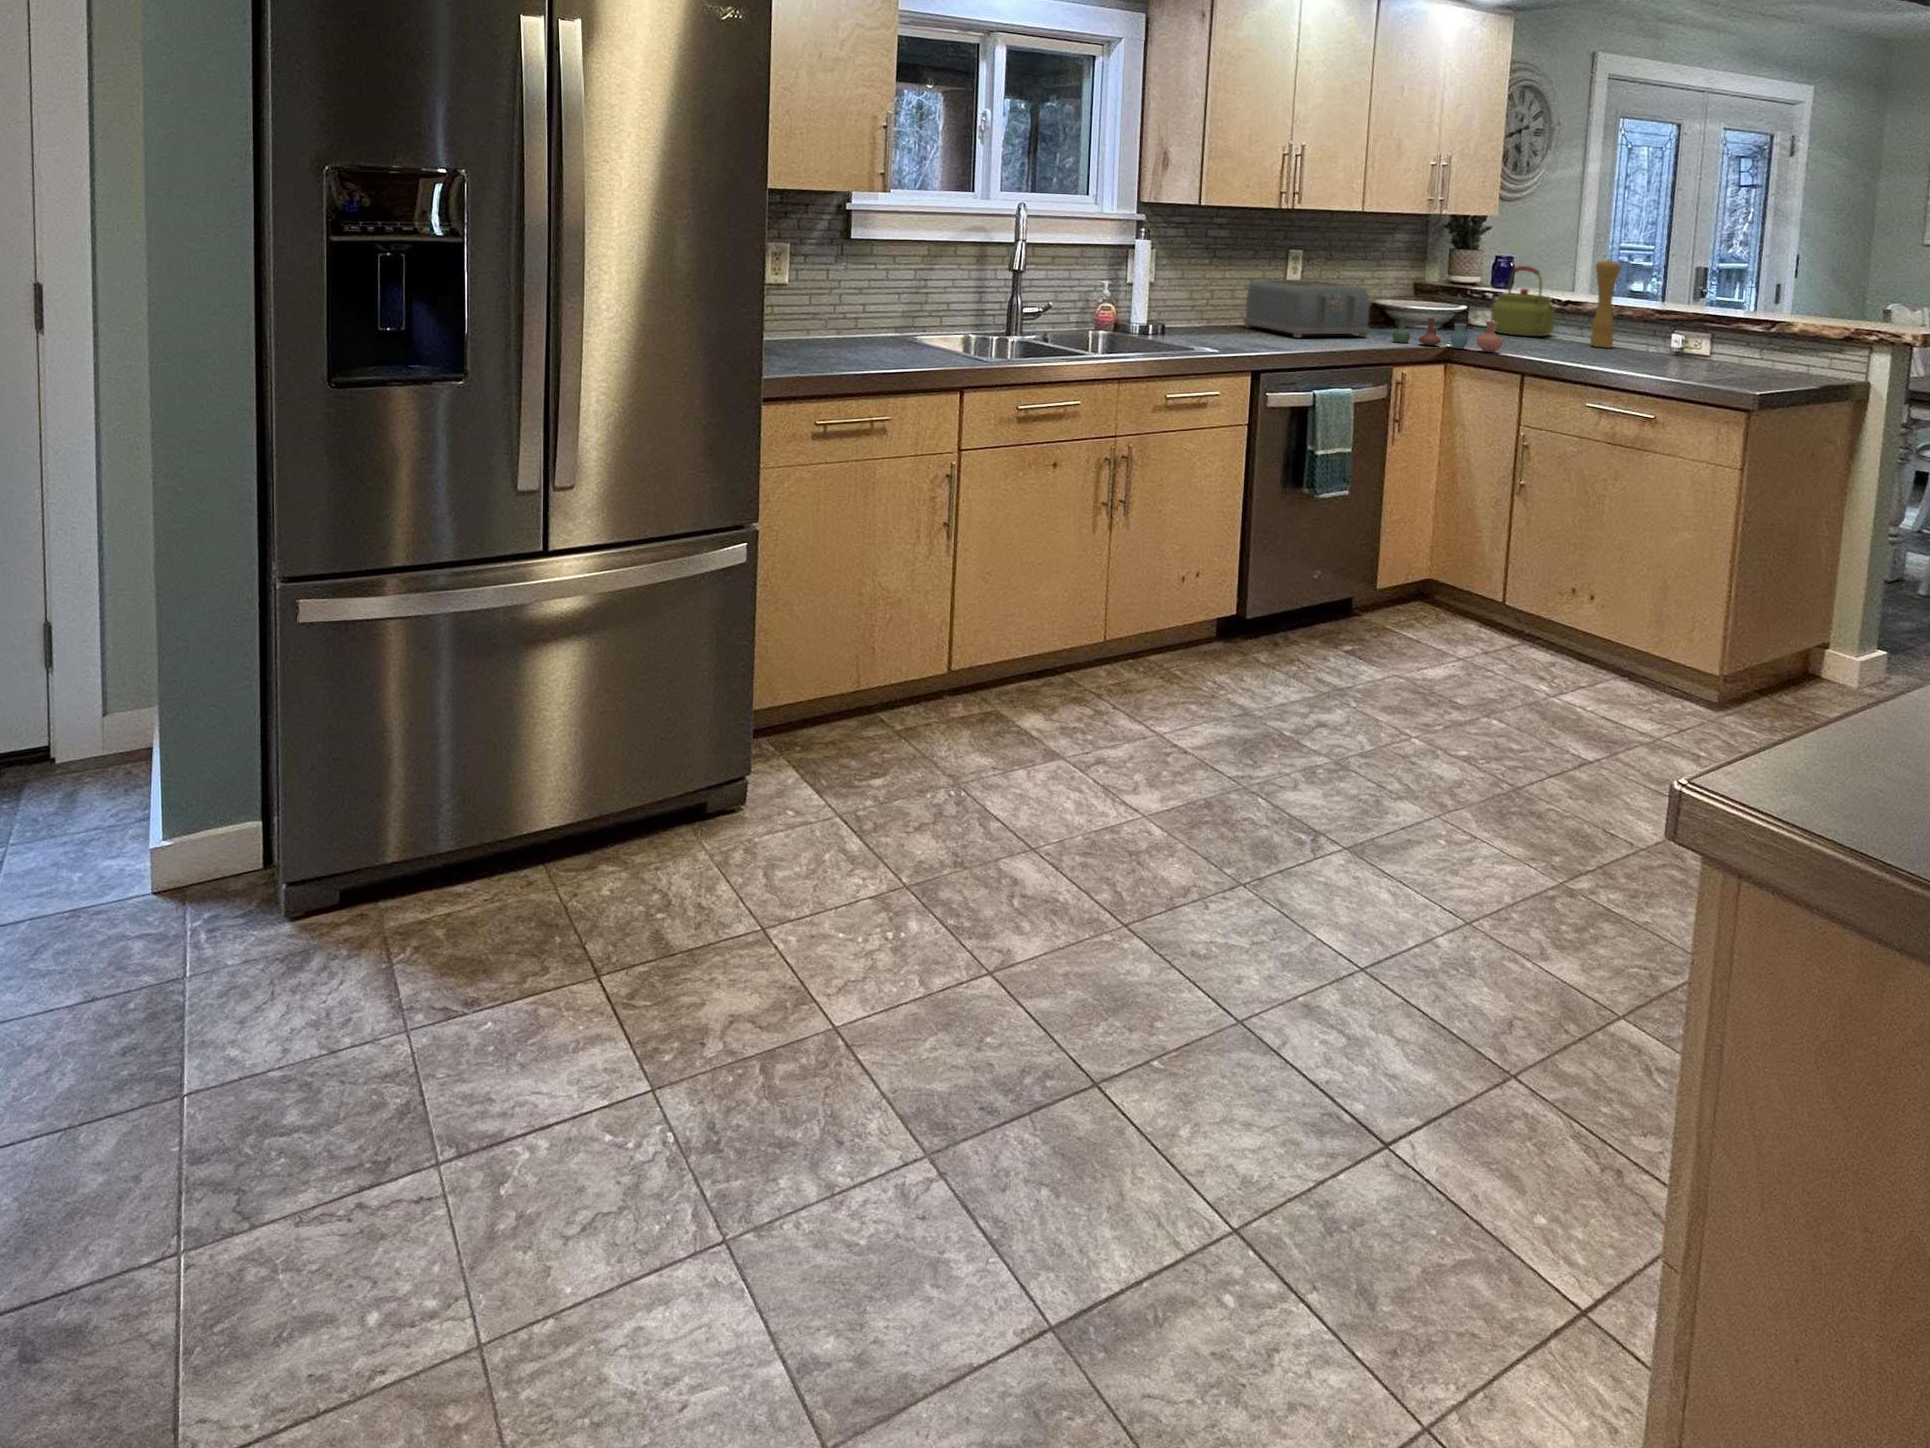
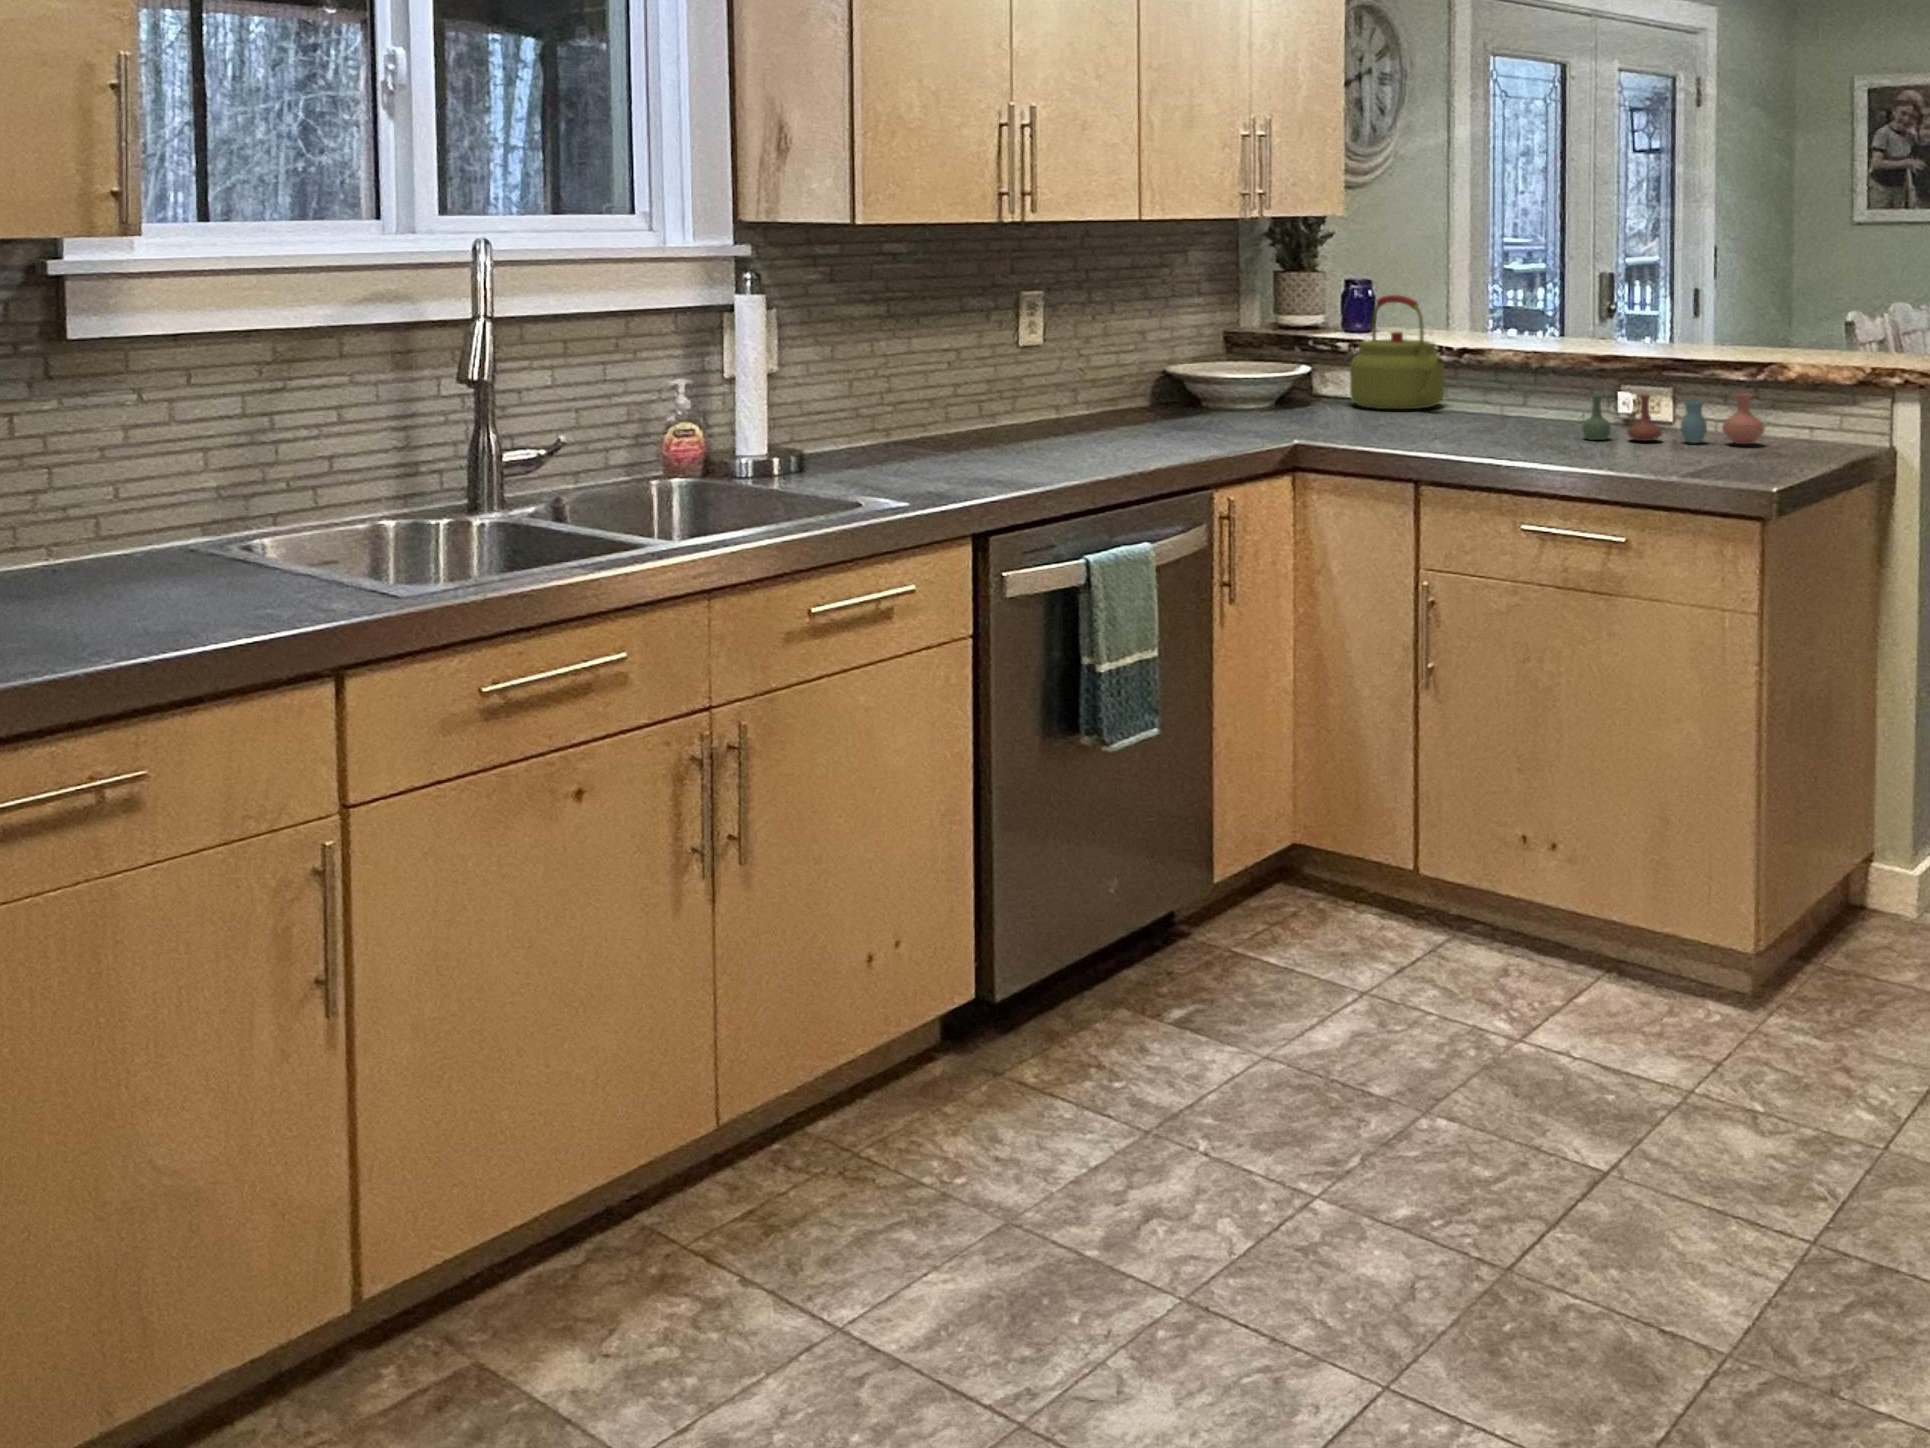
pepper mill: present [1590,260,1621,348] -> none [1502,279,1538,420]
toaster: present [1243,280,1370,338] -> none [948,345,1168,453]
vase: present [1392,315,1502,352] -> present [1582,393,1764,444]

